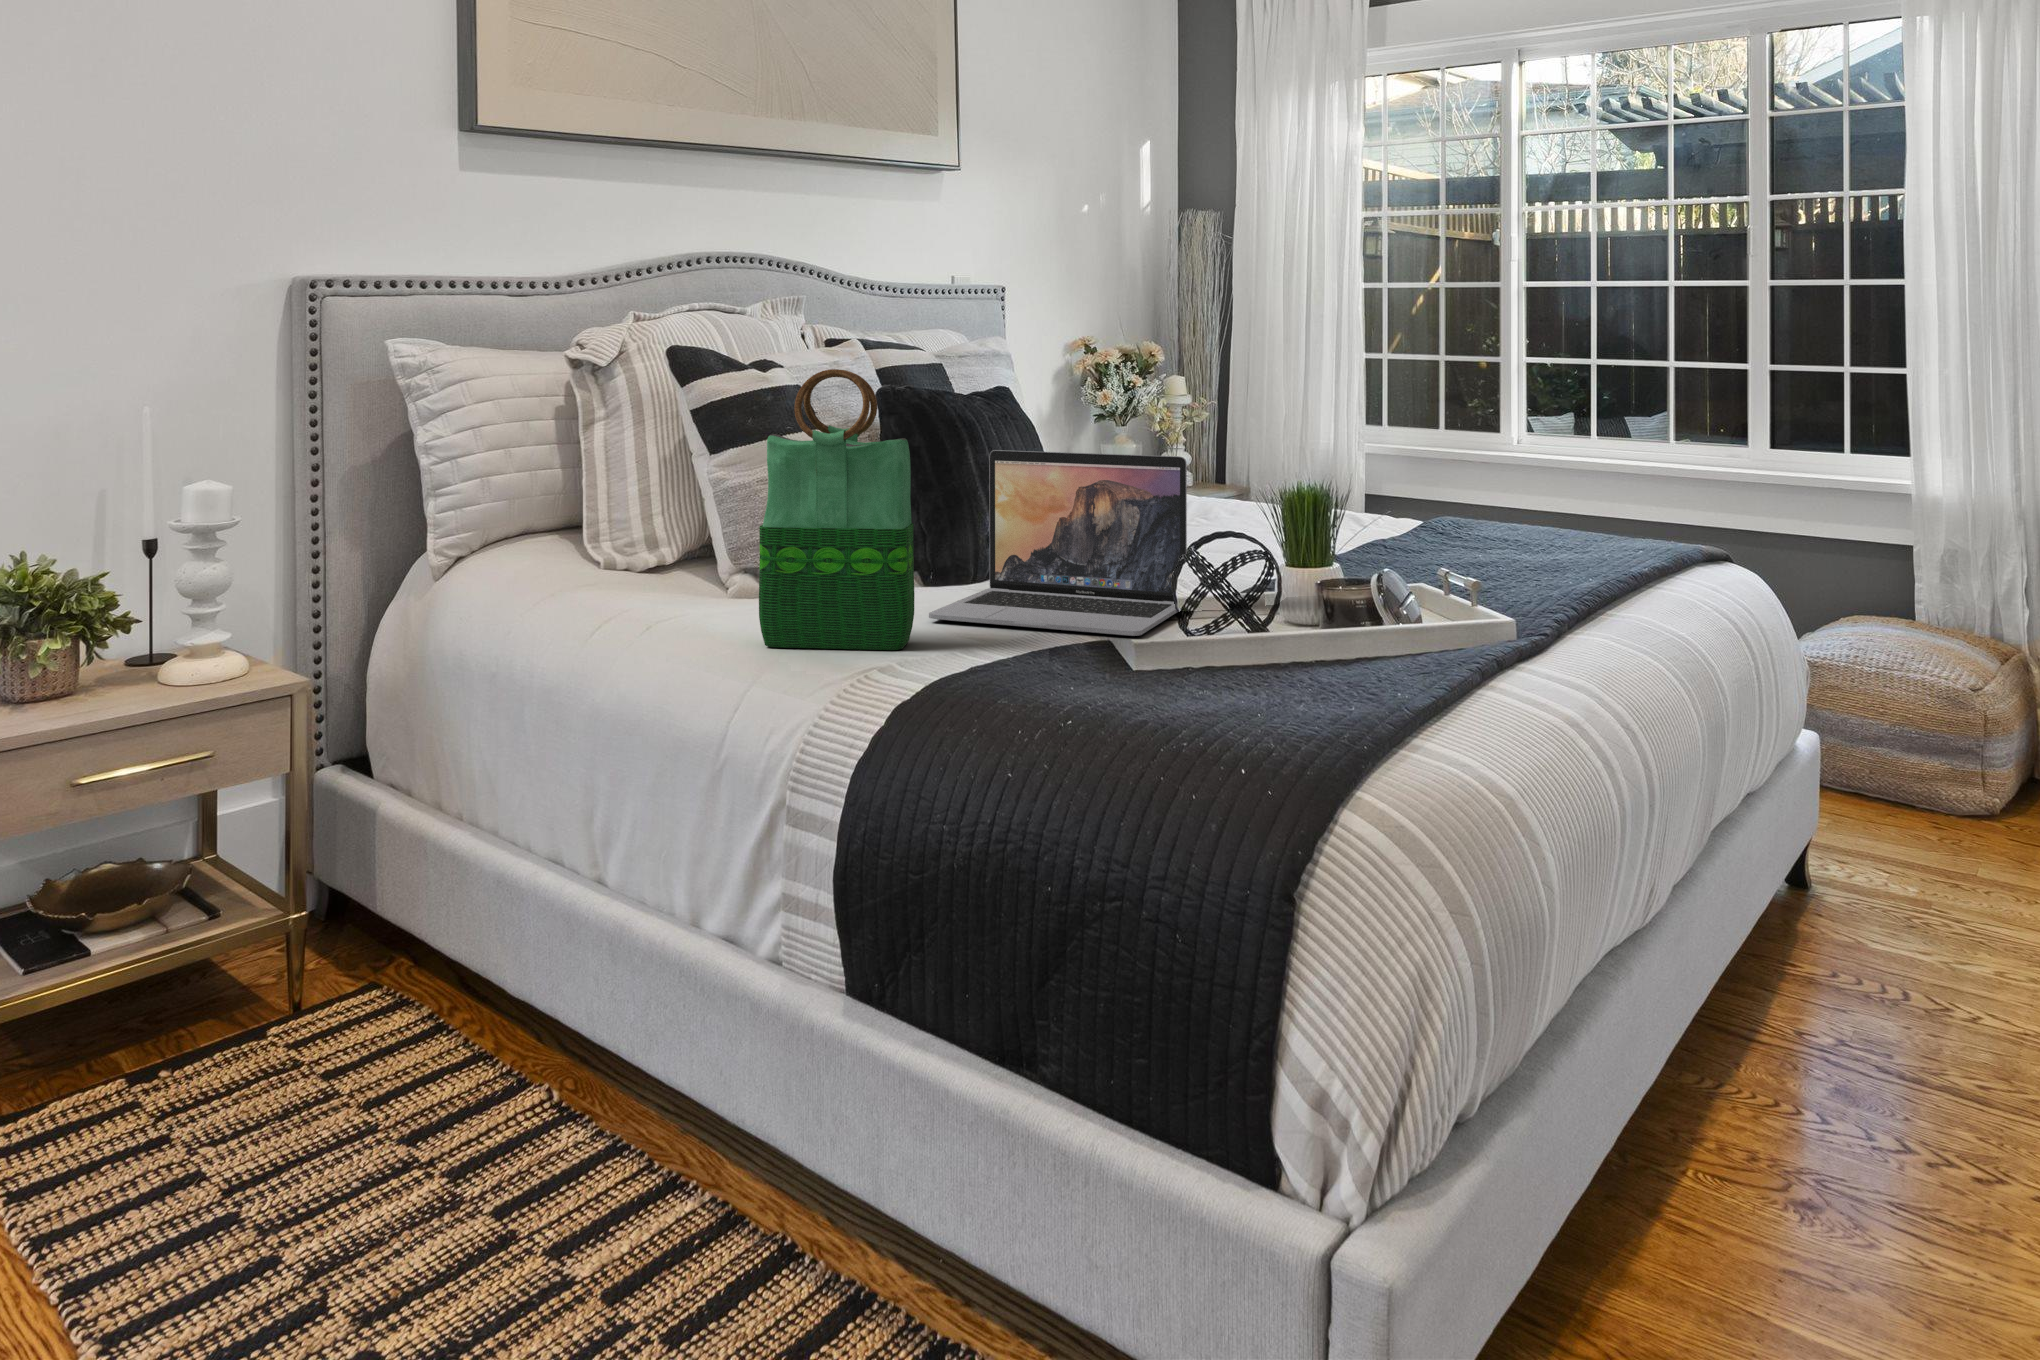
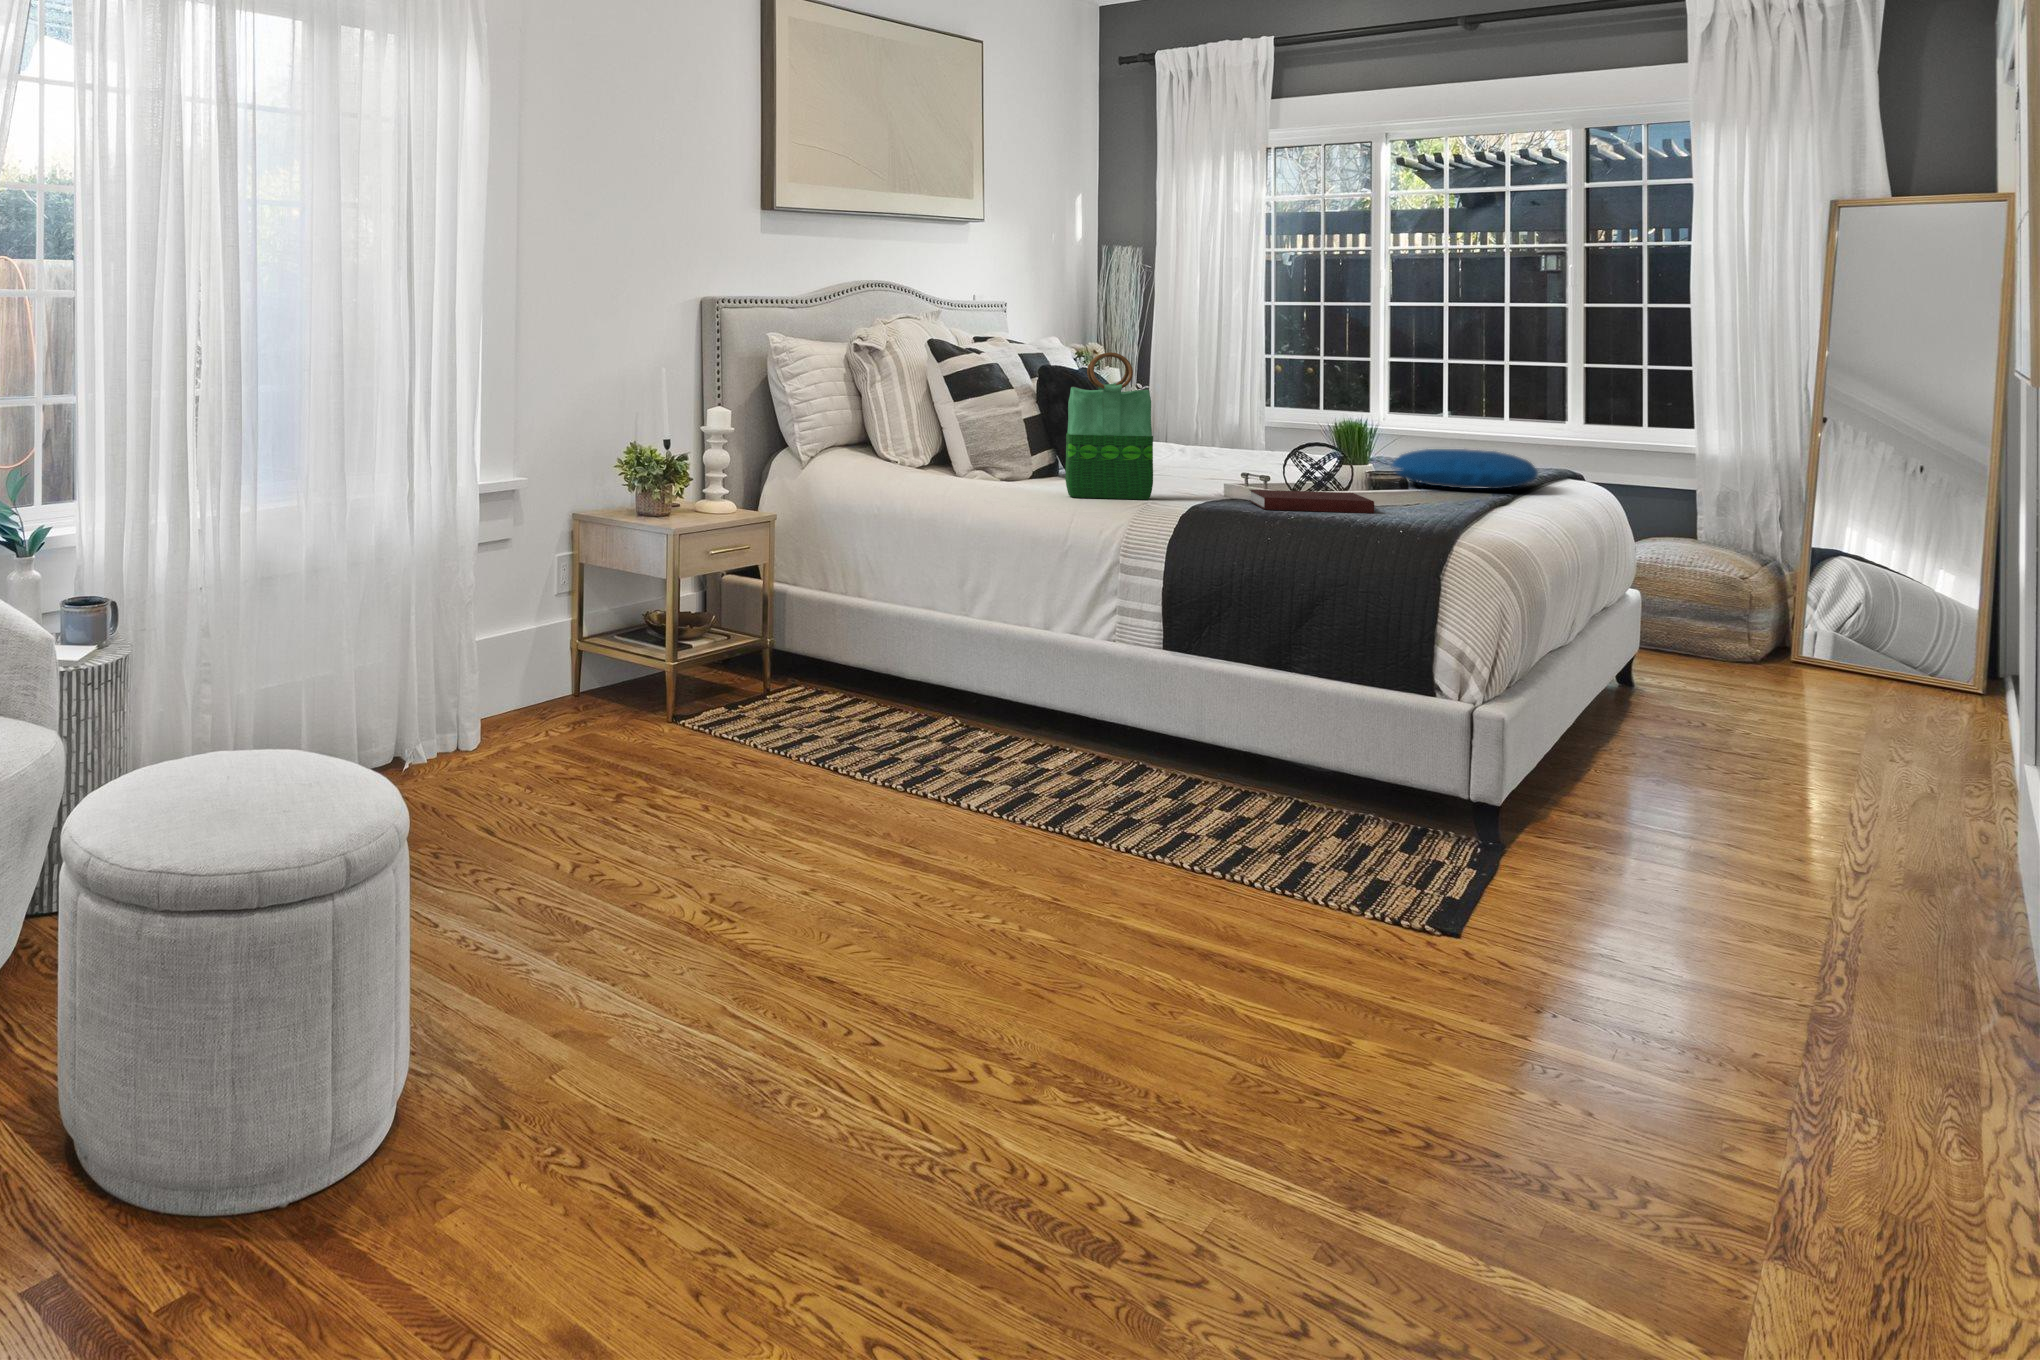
laptop: present [929,450,1187,636] -> none [1134,401,1275,498]
pillow: none [1408,520,1640,594] -> present [1391,449,1538,489]
notebook: none [1056,629,1255,692] -> present [1249,490,1374,513]

